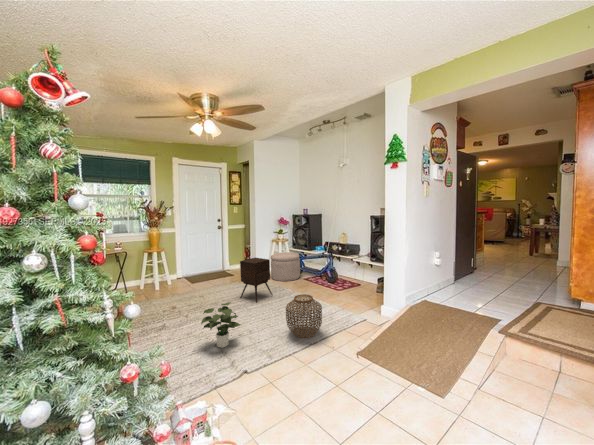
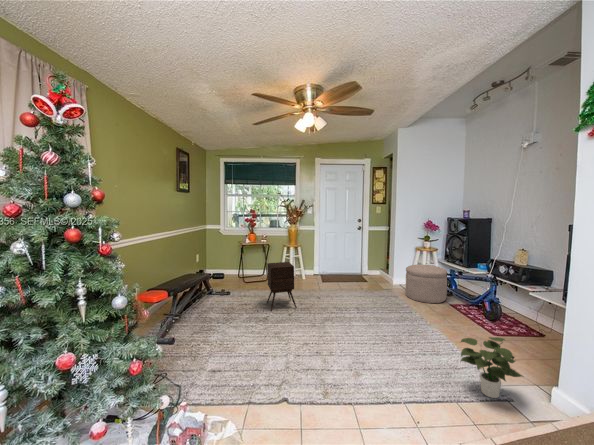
side table: present [240,258,272,303] -> present [267,262,297,311]
woven basket: present [286,294,322,338] -> none [366,327,419,392]
potted plant: present [201,302,241,348] -> present [461,337,523,398]

